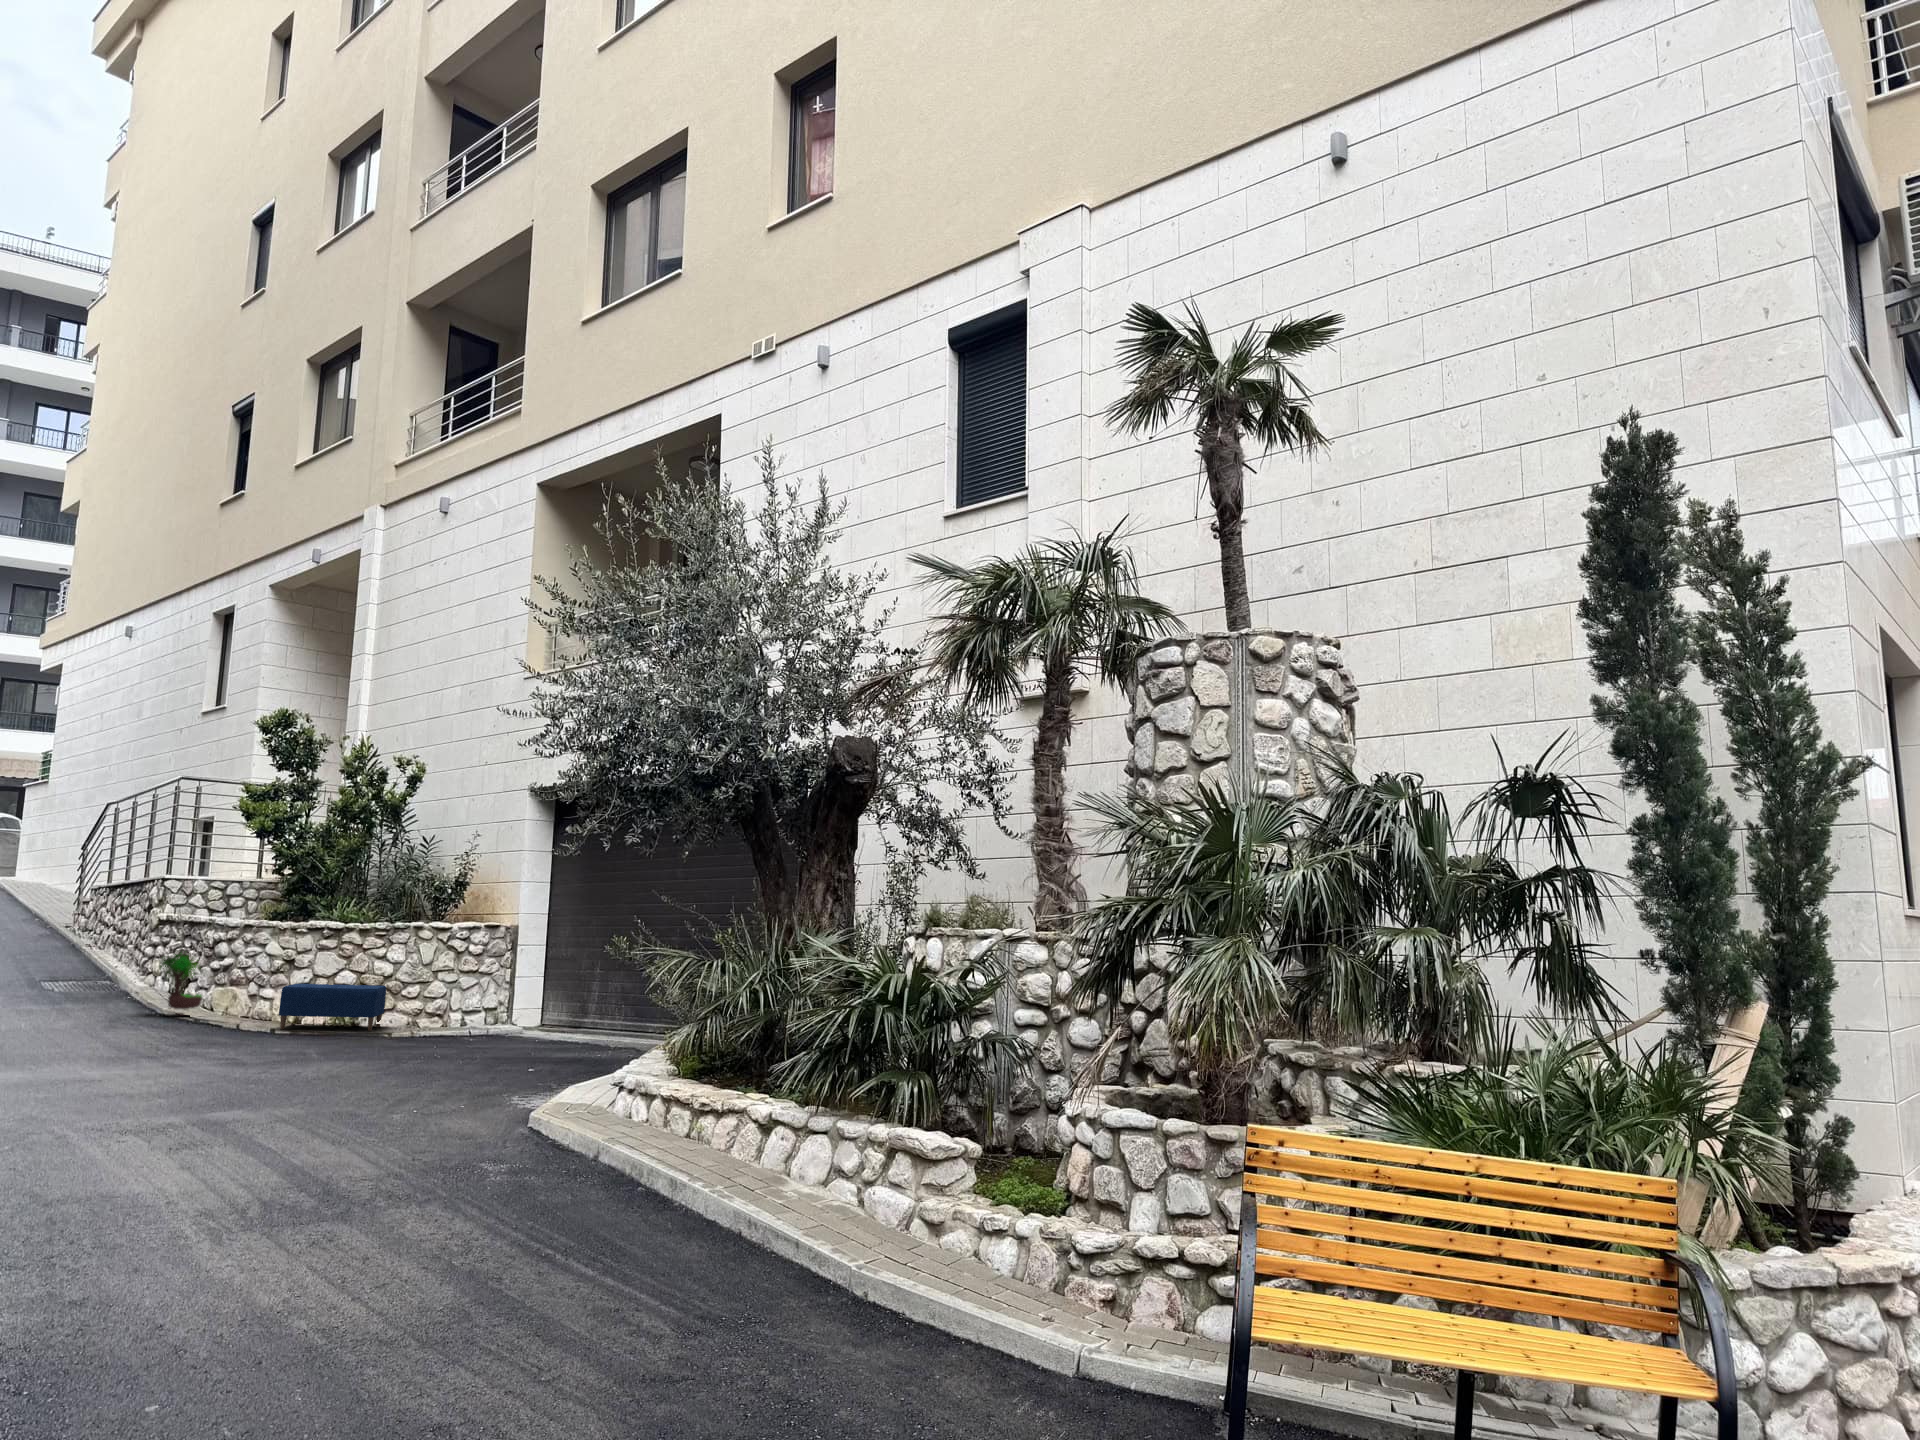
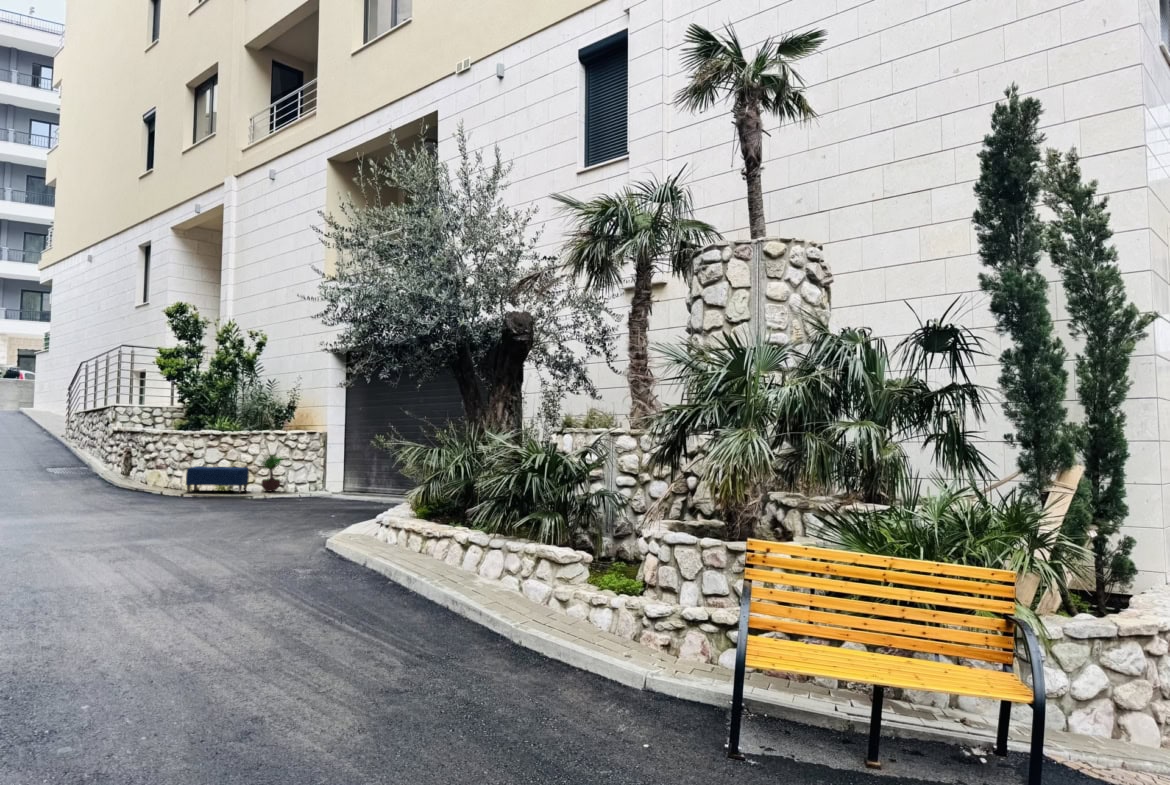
potted tree: present [161,953,202,1016] -> present [261,456,281,492]

